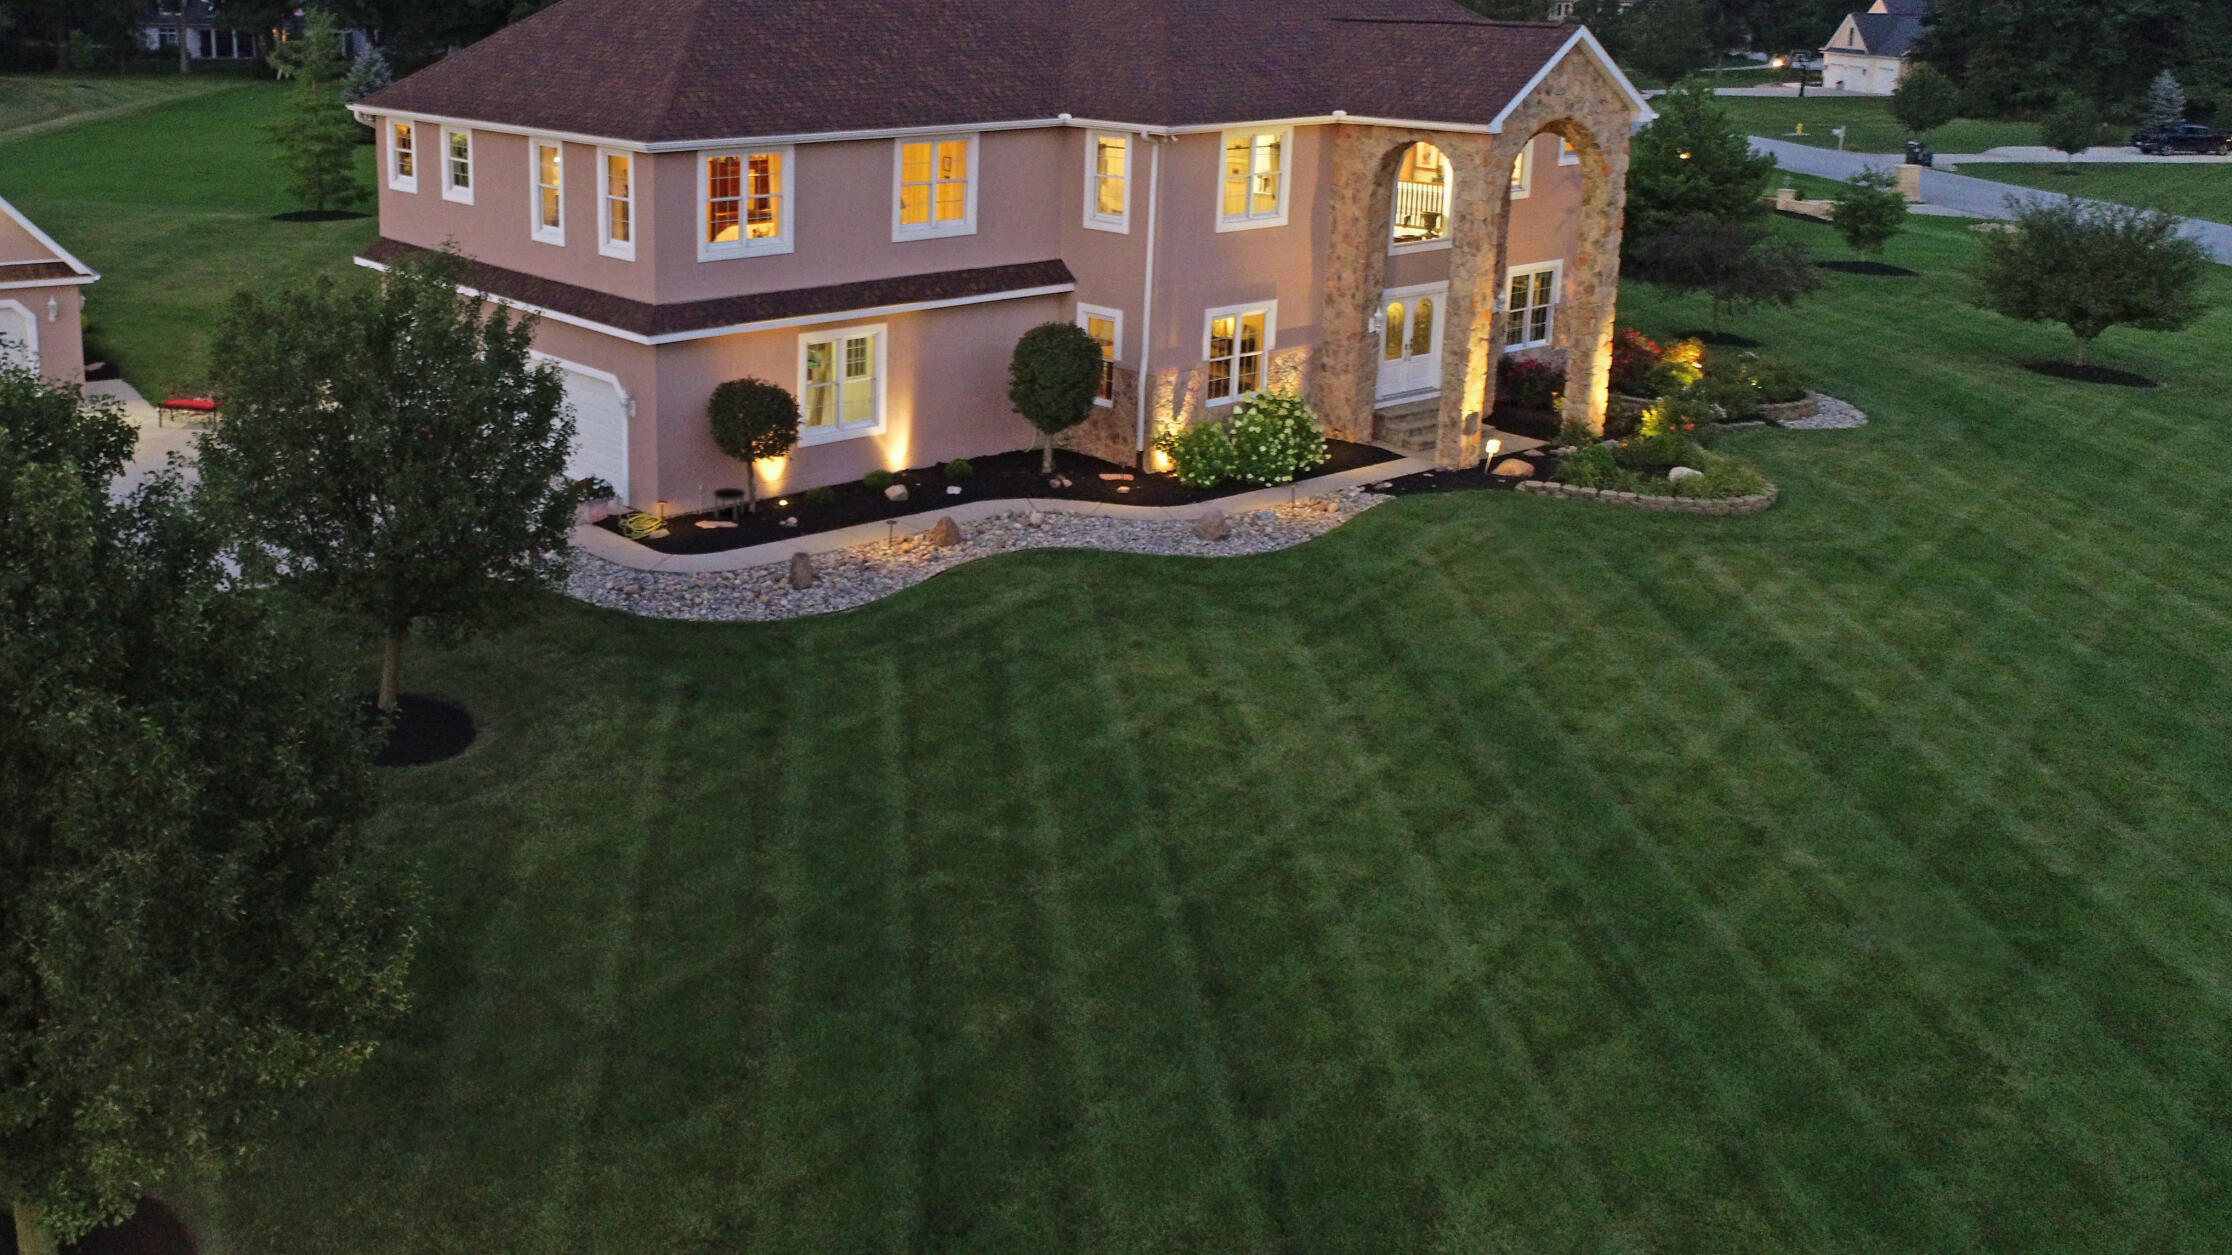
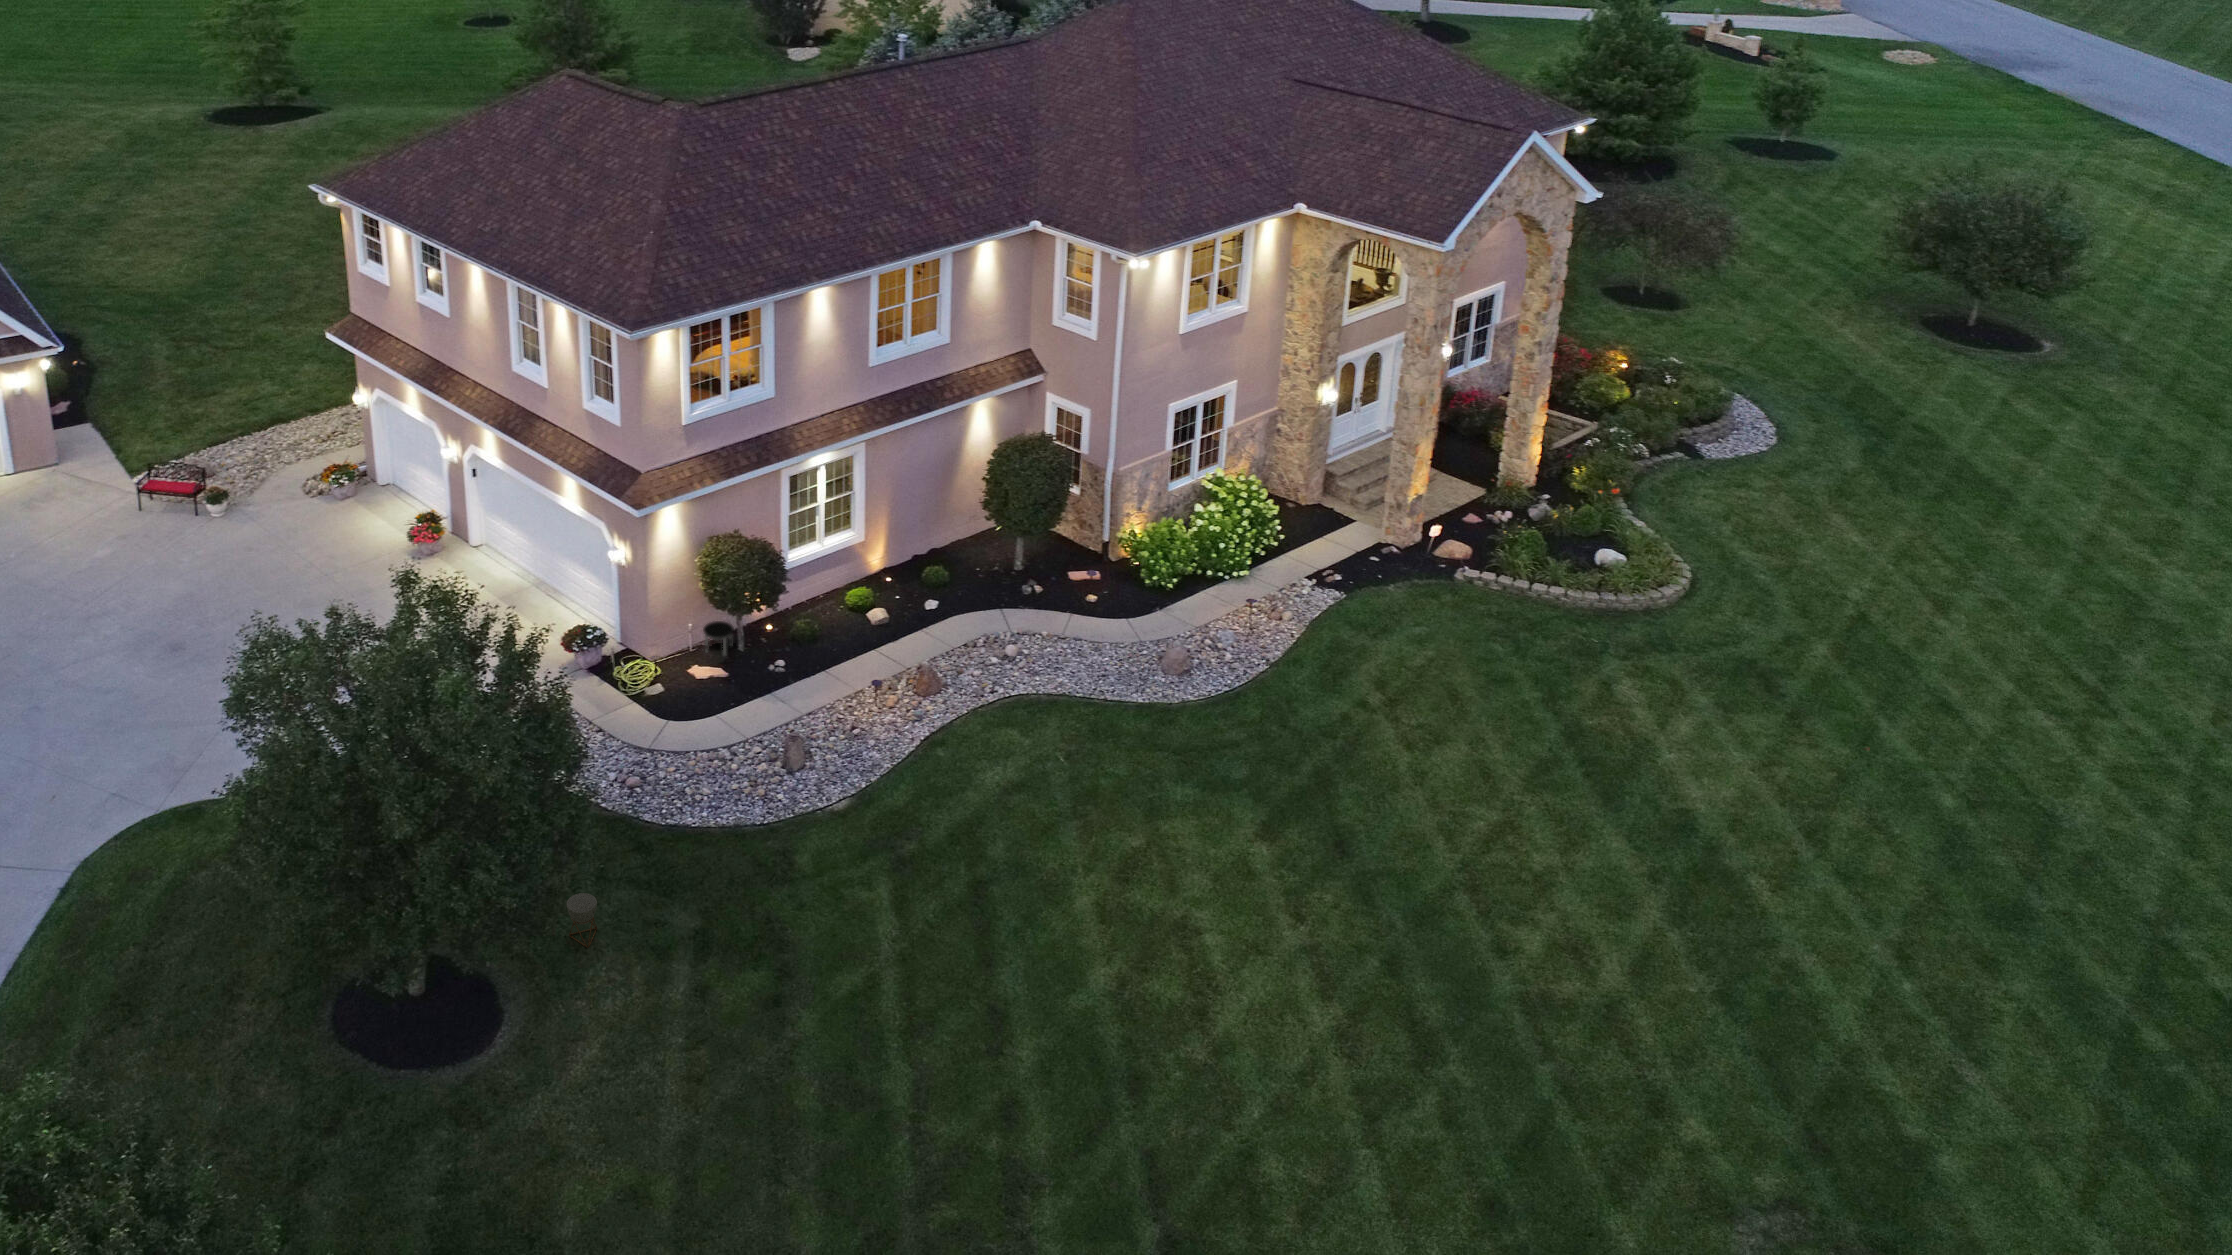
planter: none [549,637,582,692] -> present [566,893,597,948]

